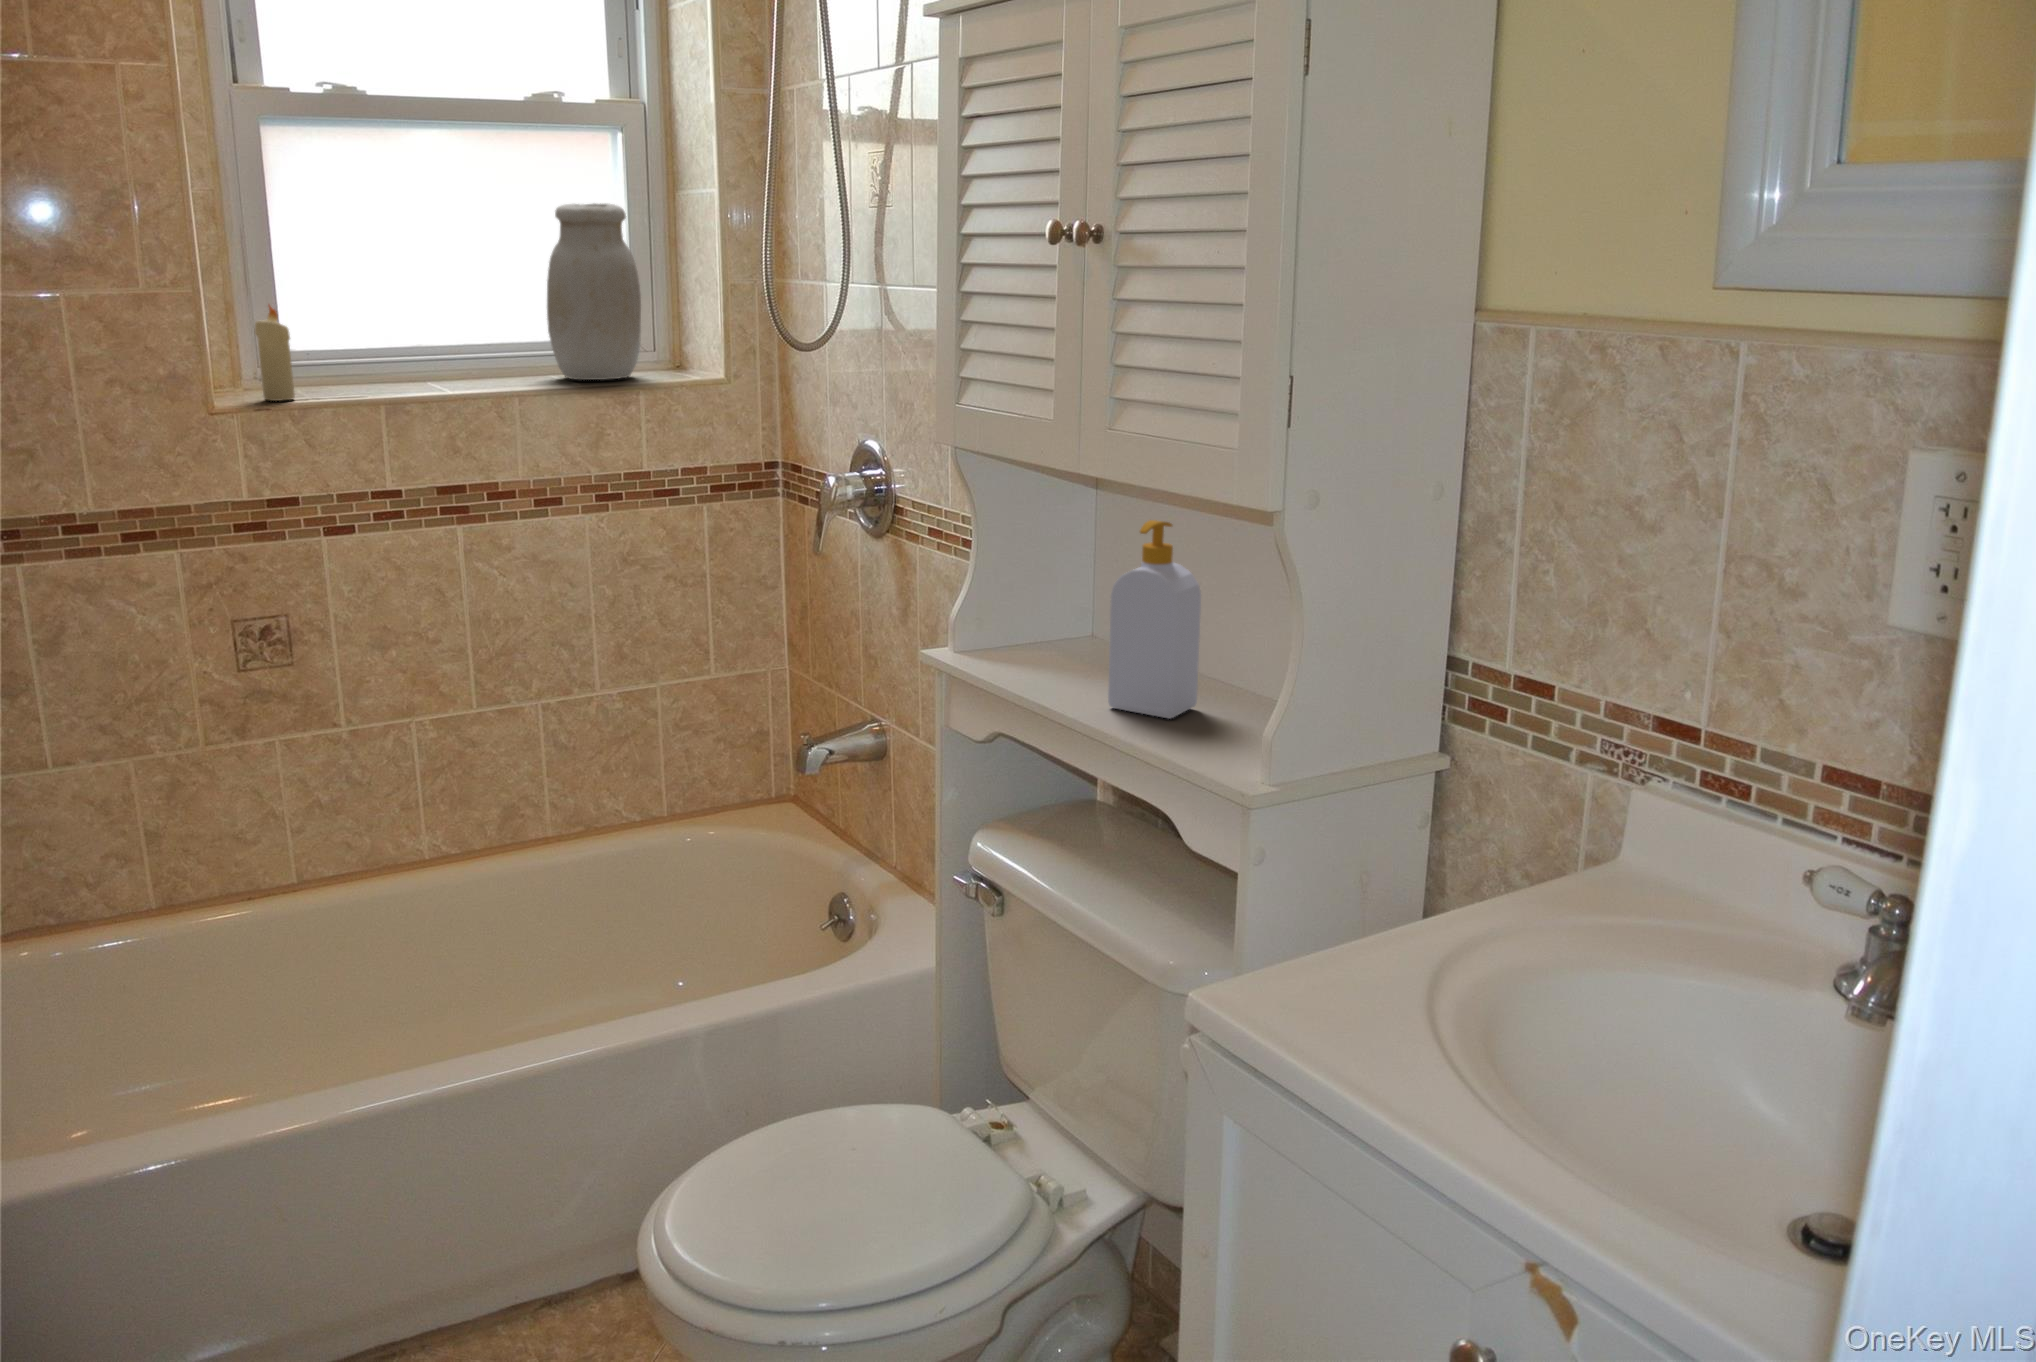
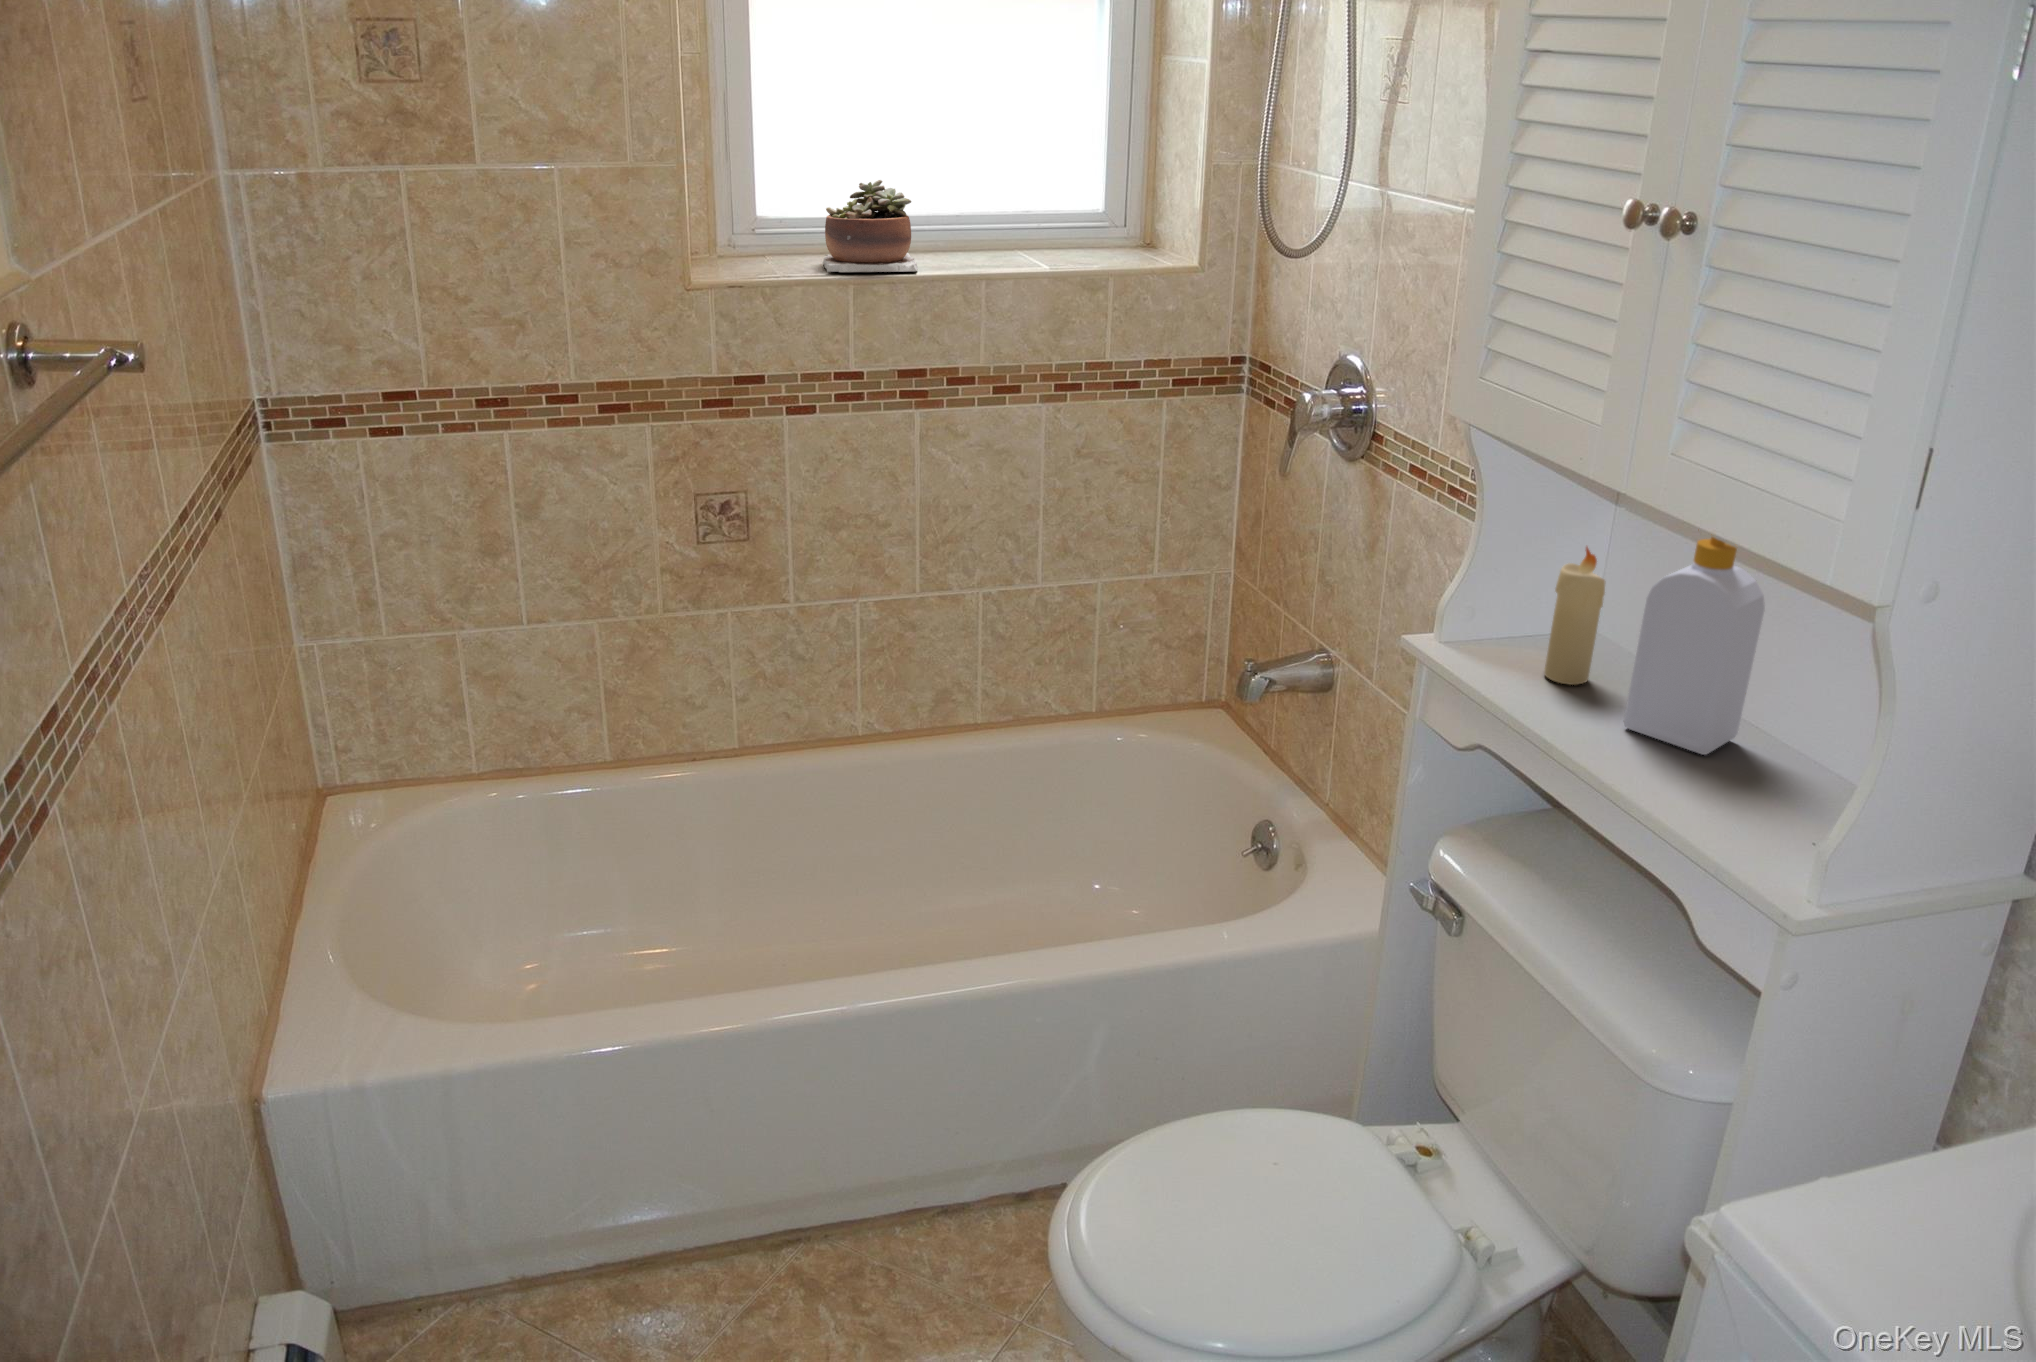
jar: present [547,203,641,380] -> none [1020,70,1118,261]
candle: present [255,305,295,401] -> present [1544,547,1605,685]
succulent plant: none [351,308,450,395] -> present [823,180,918,272]

